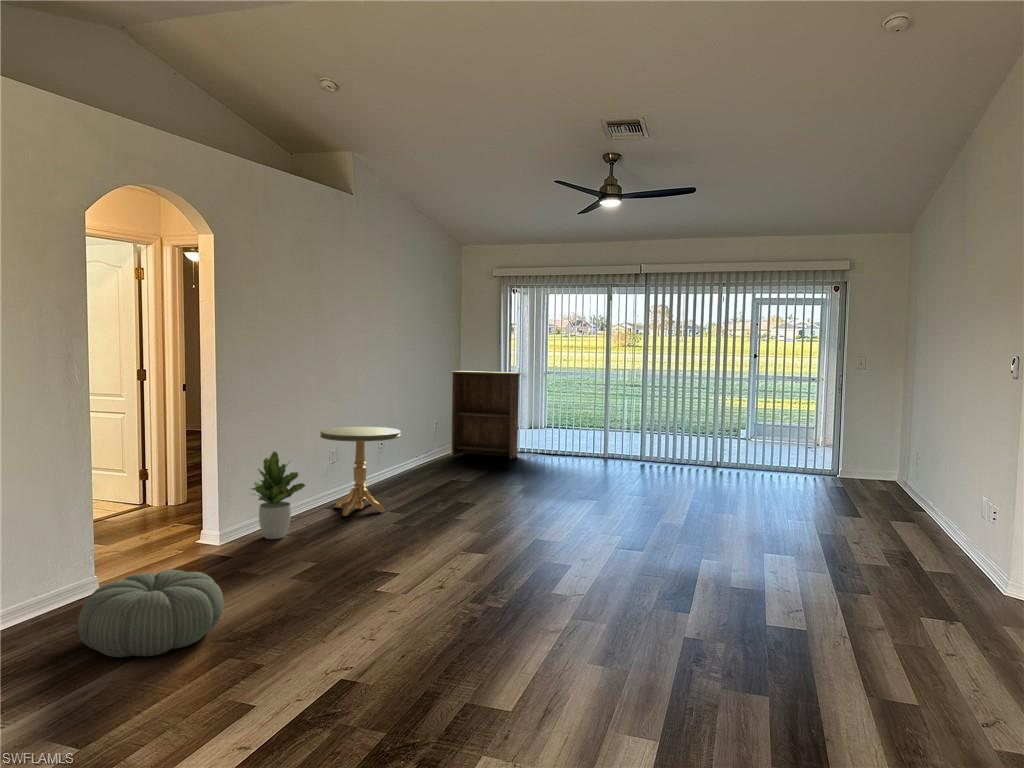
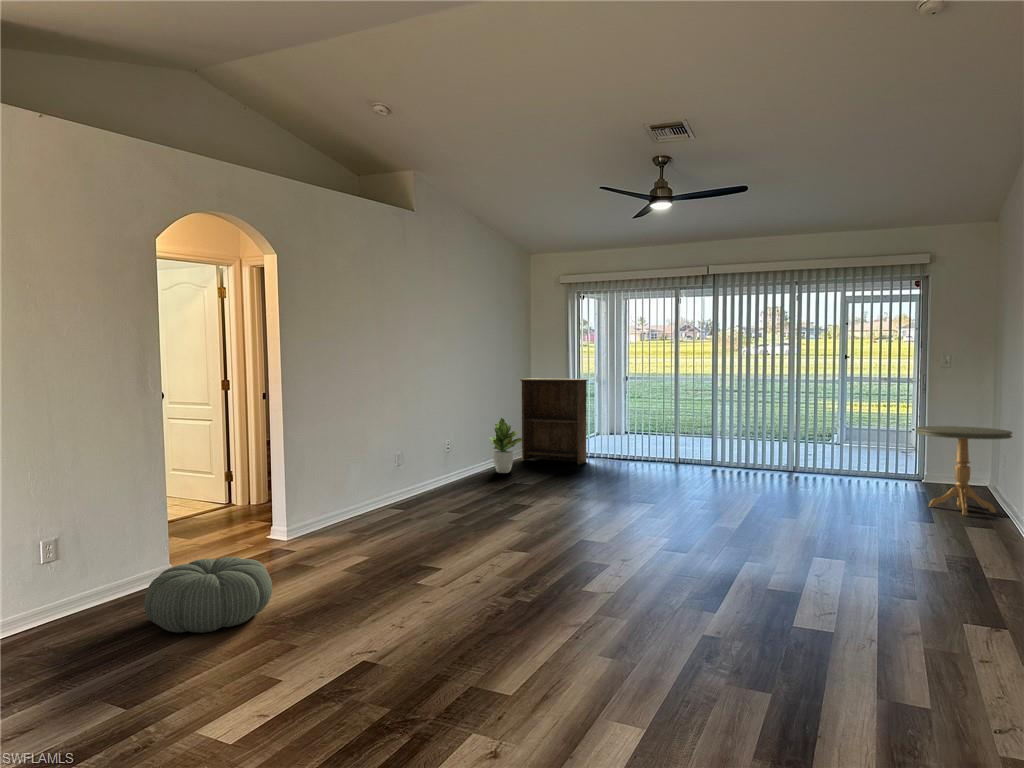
side table: present [320,427,401,516] -> present [916,426,1012,515]
potted plant: present [251,451,305,539] -> present [490,418,522,473]

